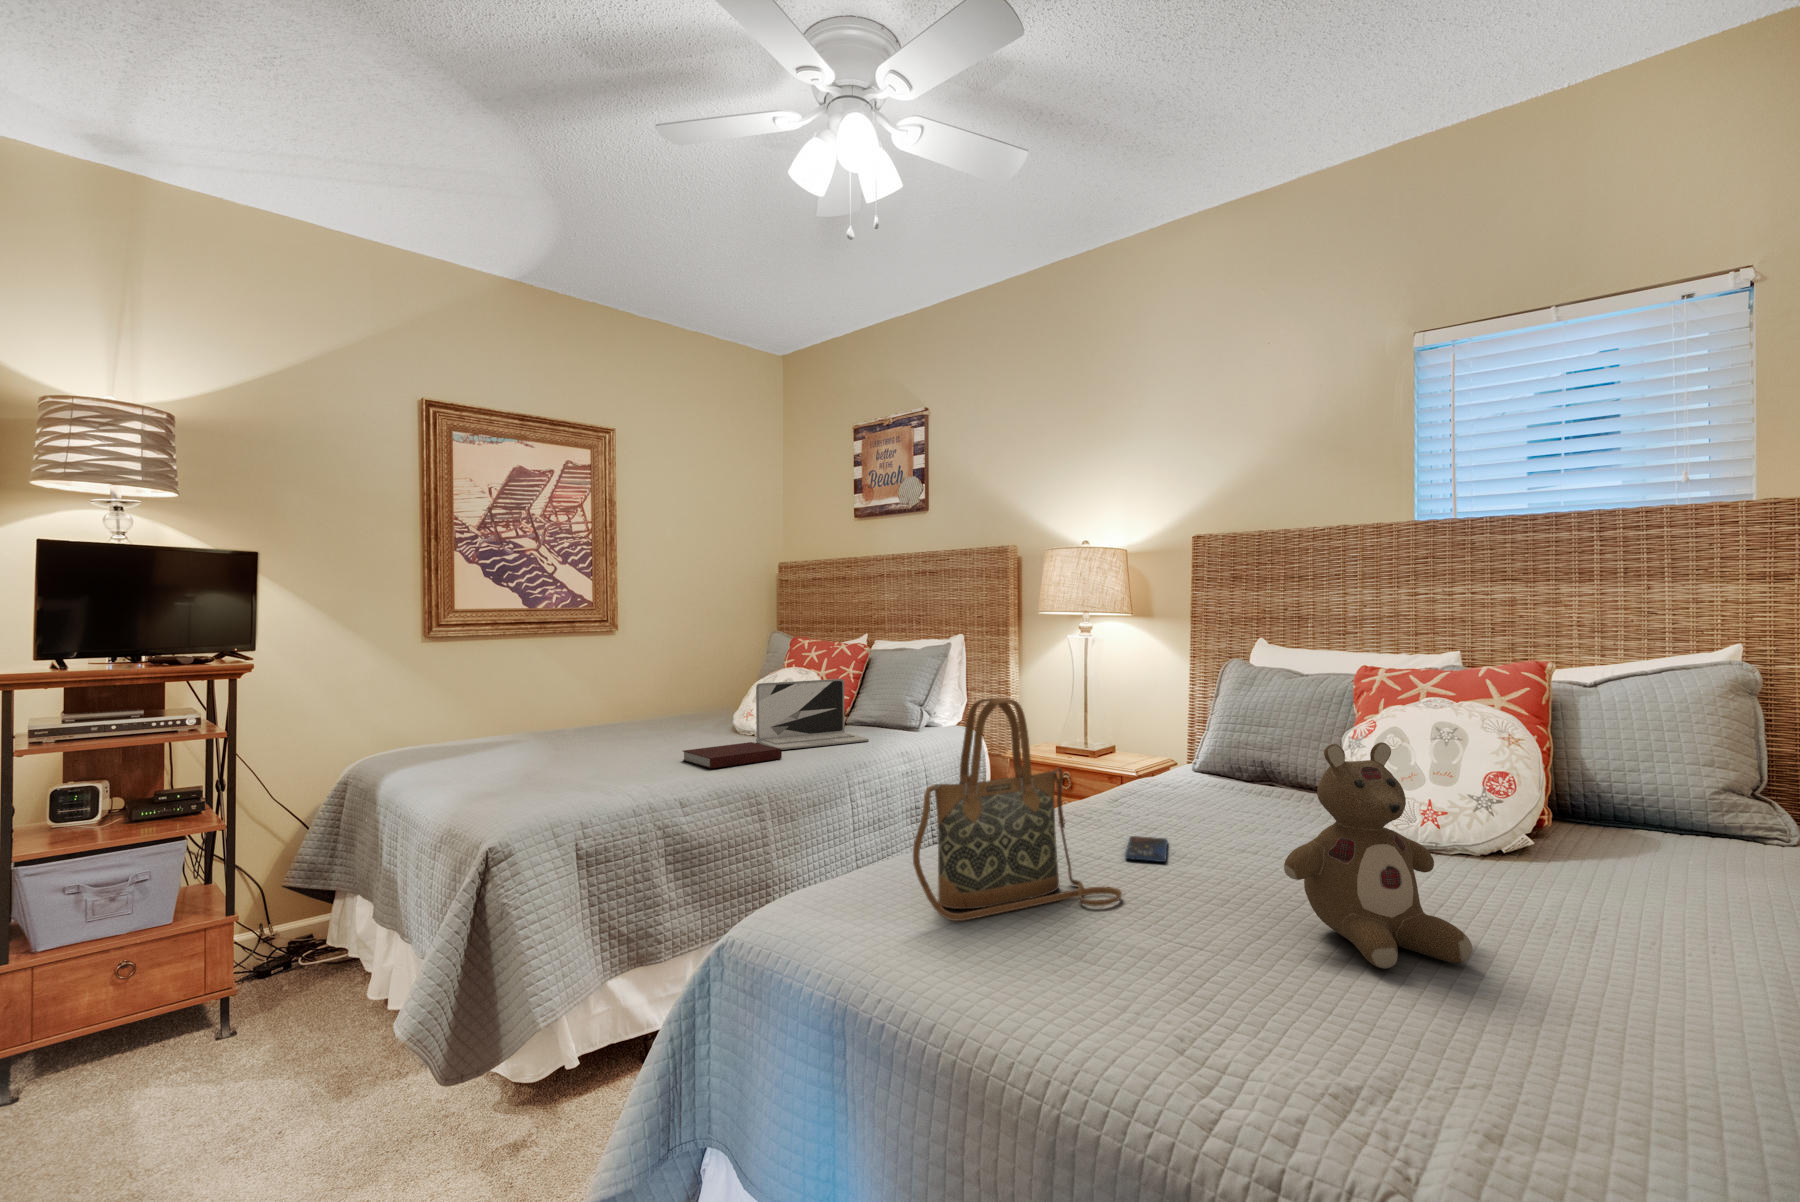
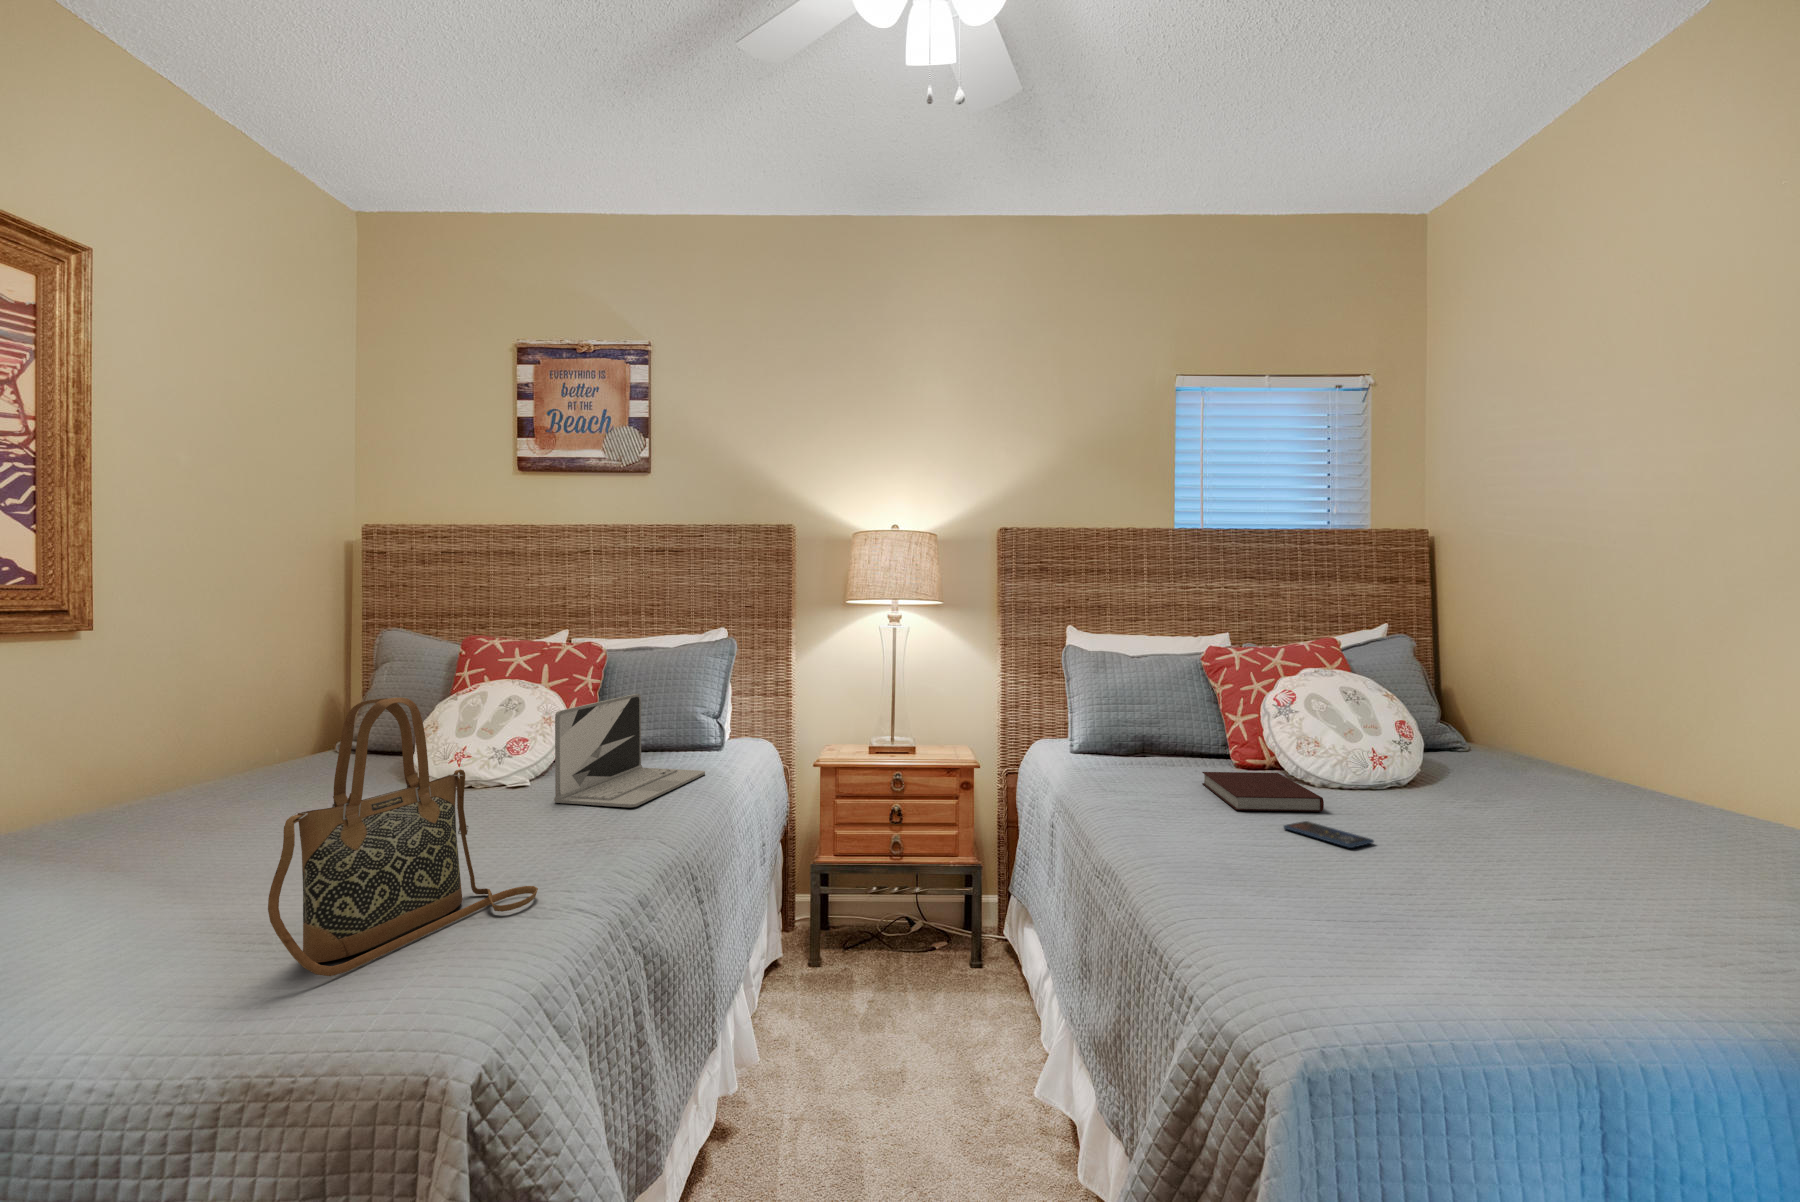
handbag: present [913,698,1122,921] -> present [268,698,538,976]
notebook: present [683,742,782,769] -> present [1202,772,1324,812]
stuffed bear: present [1284,742,1472,969] -> none [1585,707,1735,886]

